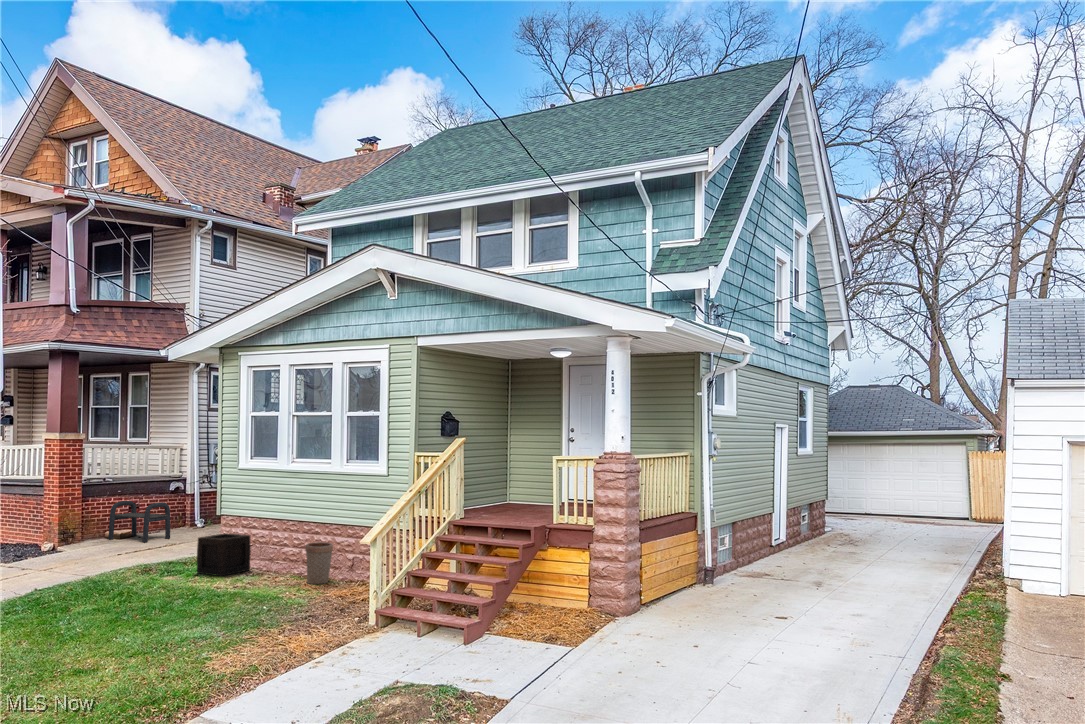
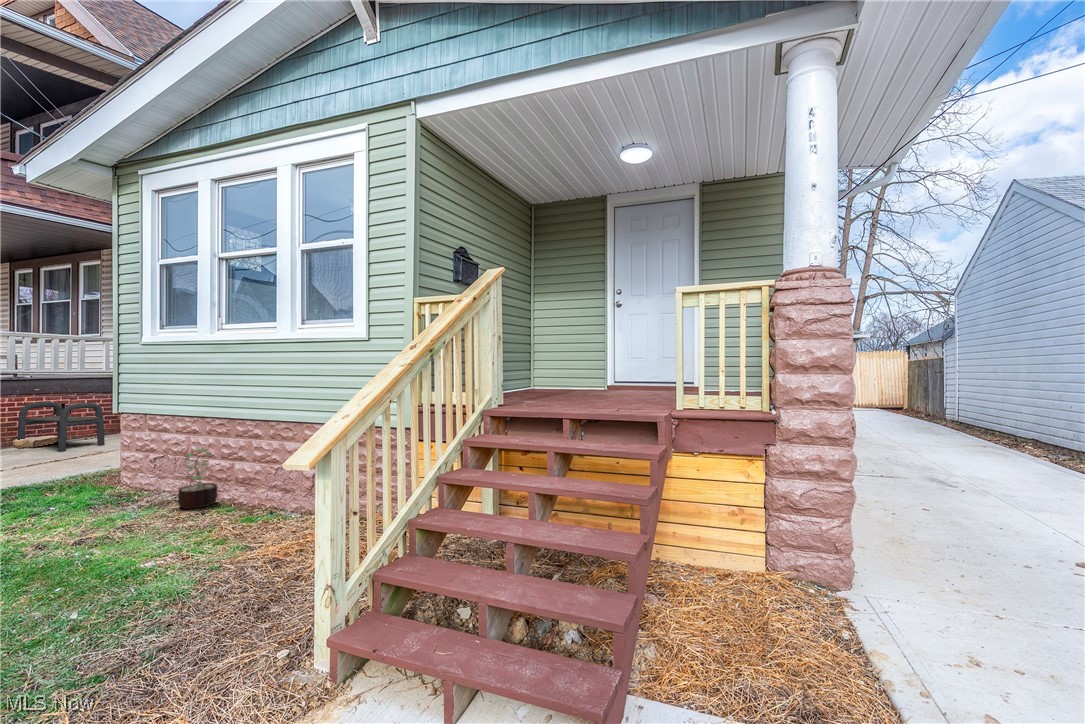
wooden crate: present [197,533,251,576] -> none [62,439,160,507]
decorative plant: none [270,539,292,579] -> present [178,448,218,509]
basket: present [305,542,333,584] -> none [230,450,280,518]

